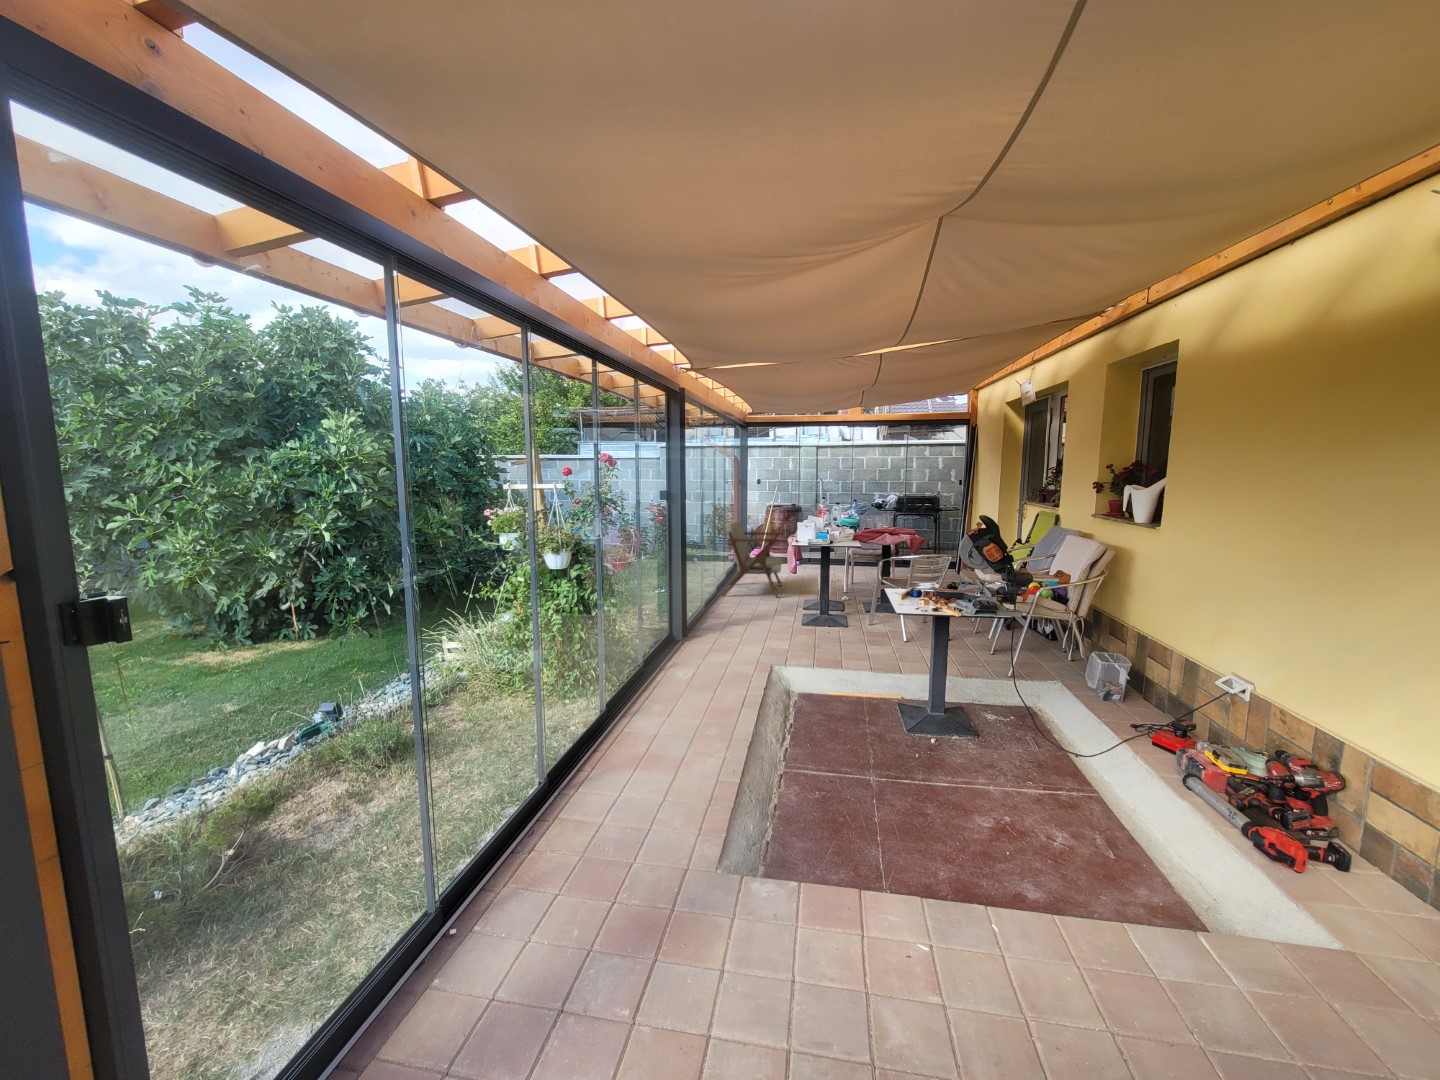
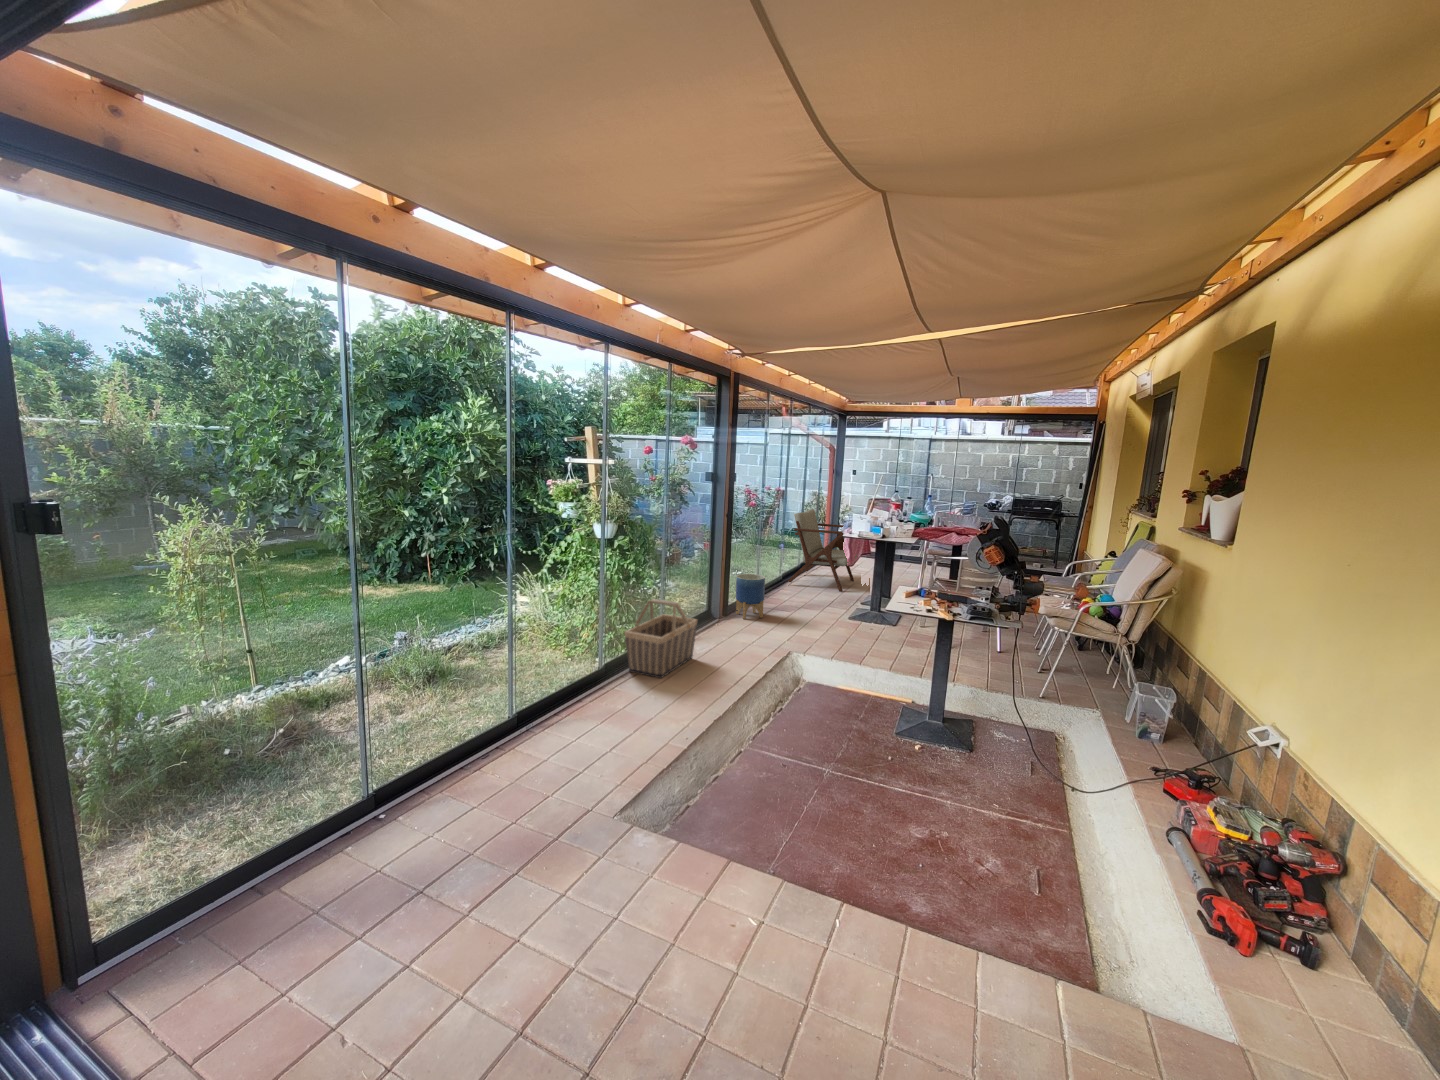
planter: none [693,589,723,636] -> present [736,574,765,619]
basket: none [619,626,685,710] -> present [625,599,697,678]

